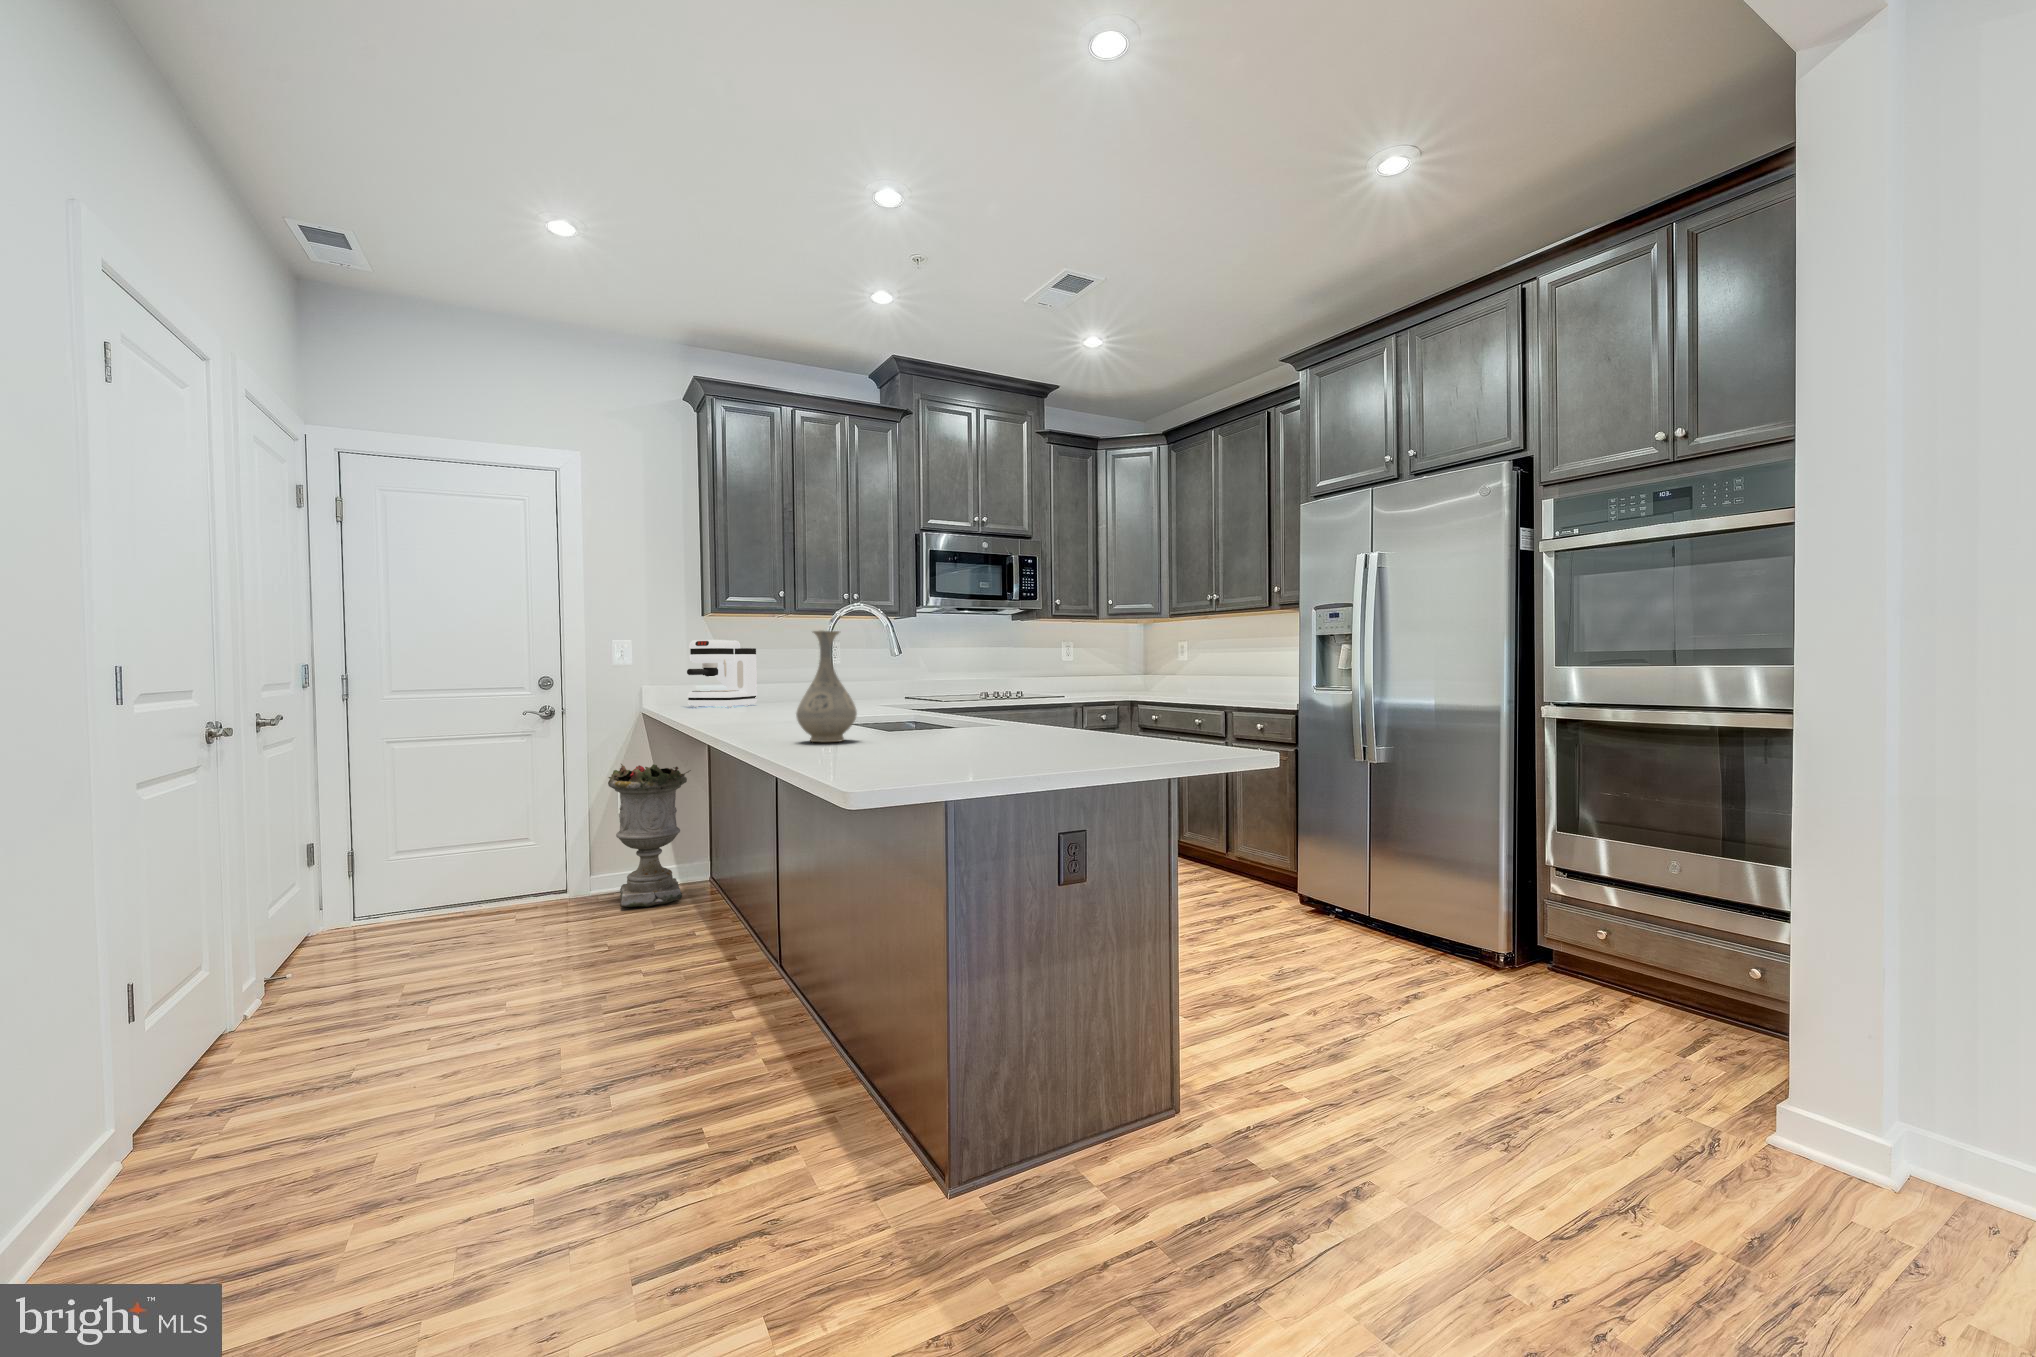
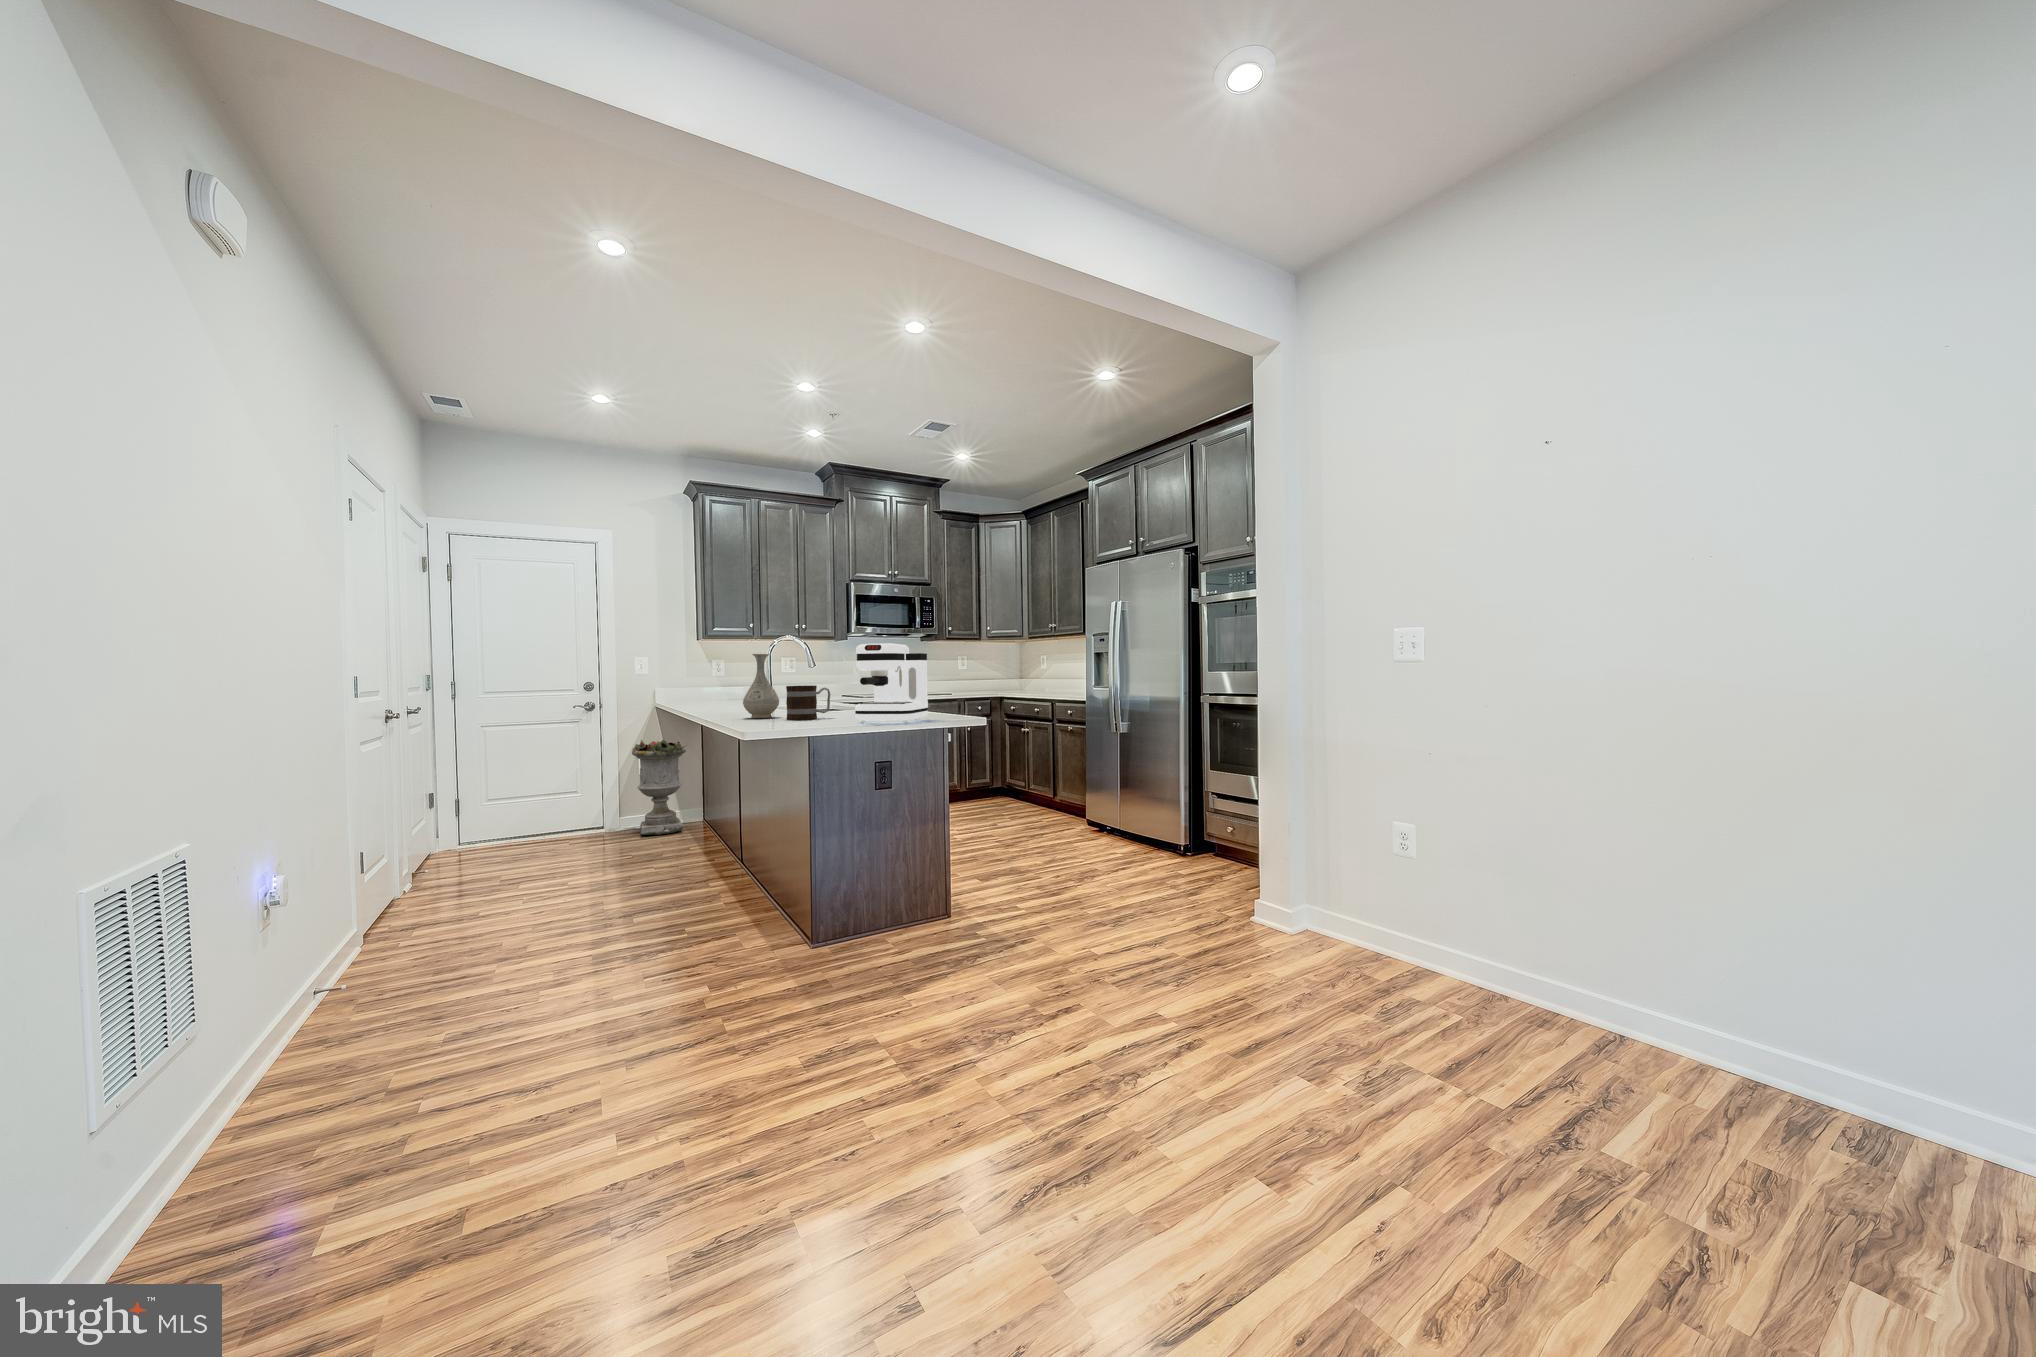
coffee maker: present [687,640,757,708] -> present [855,644,928,722]
mug: none [875,686,949,747] -> present [786,685,830,720]

